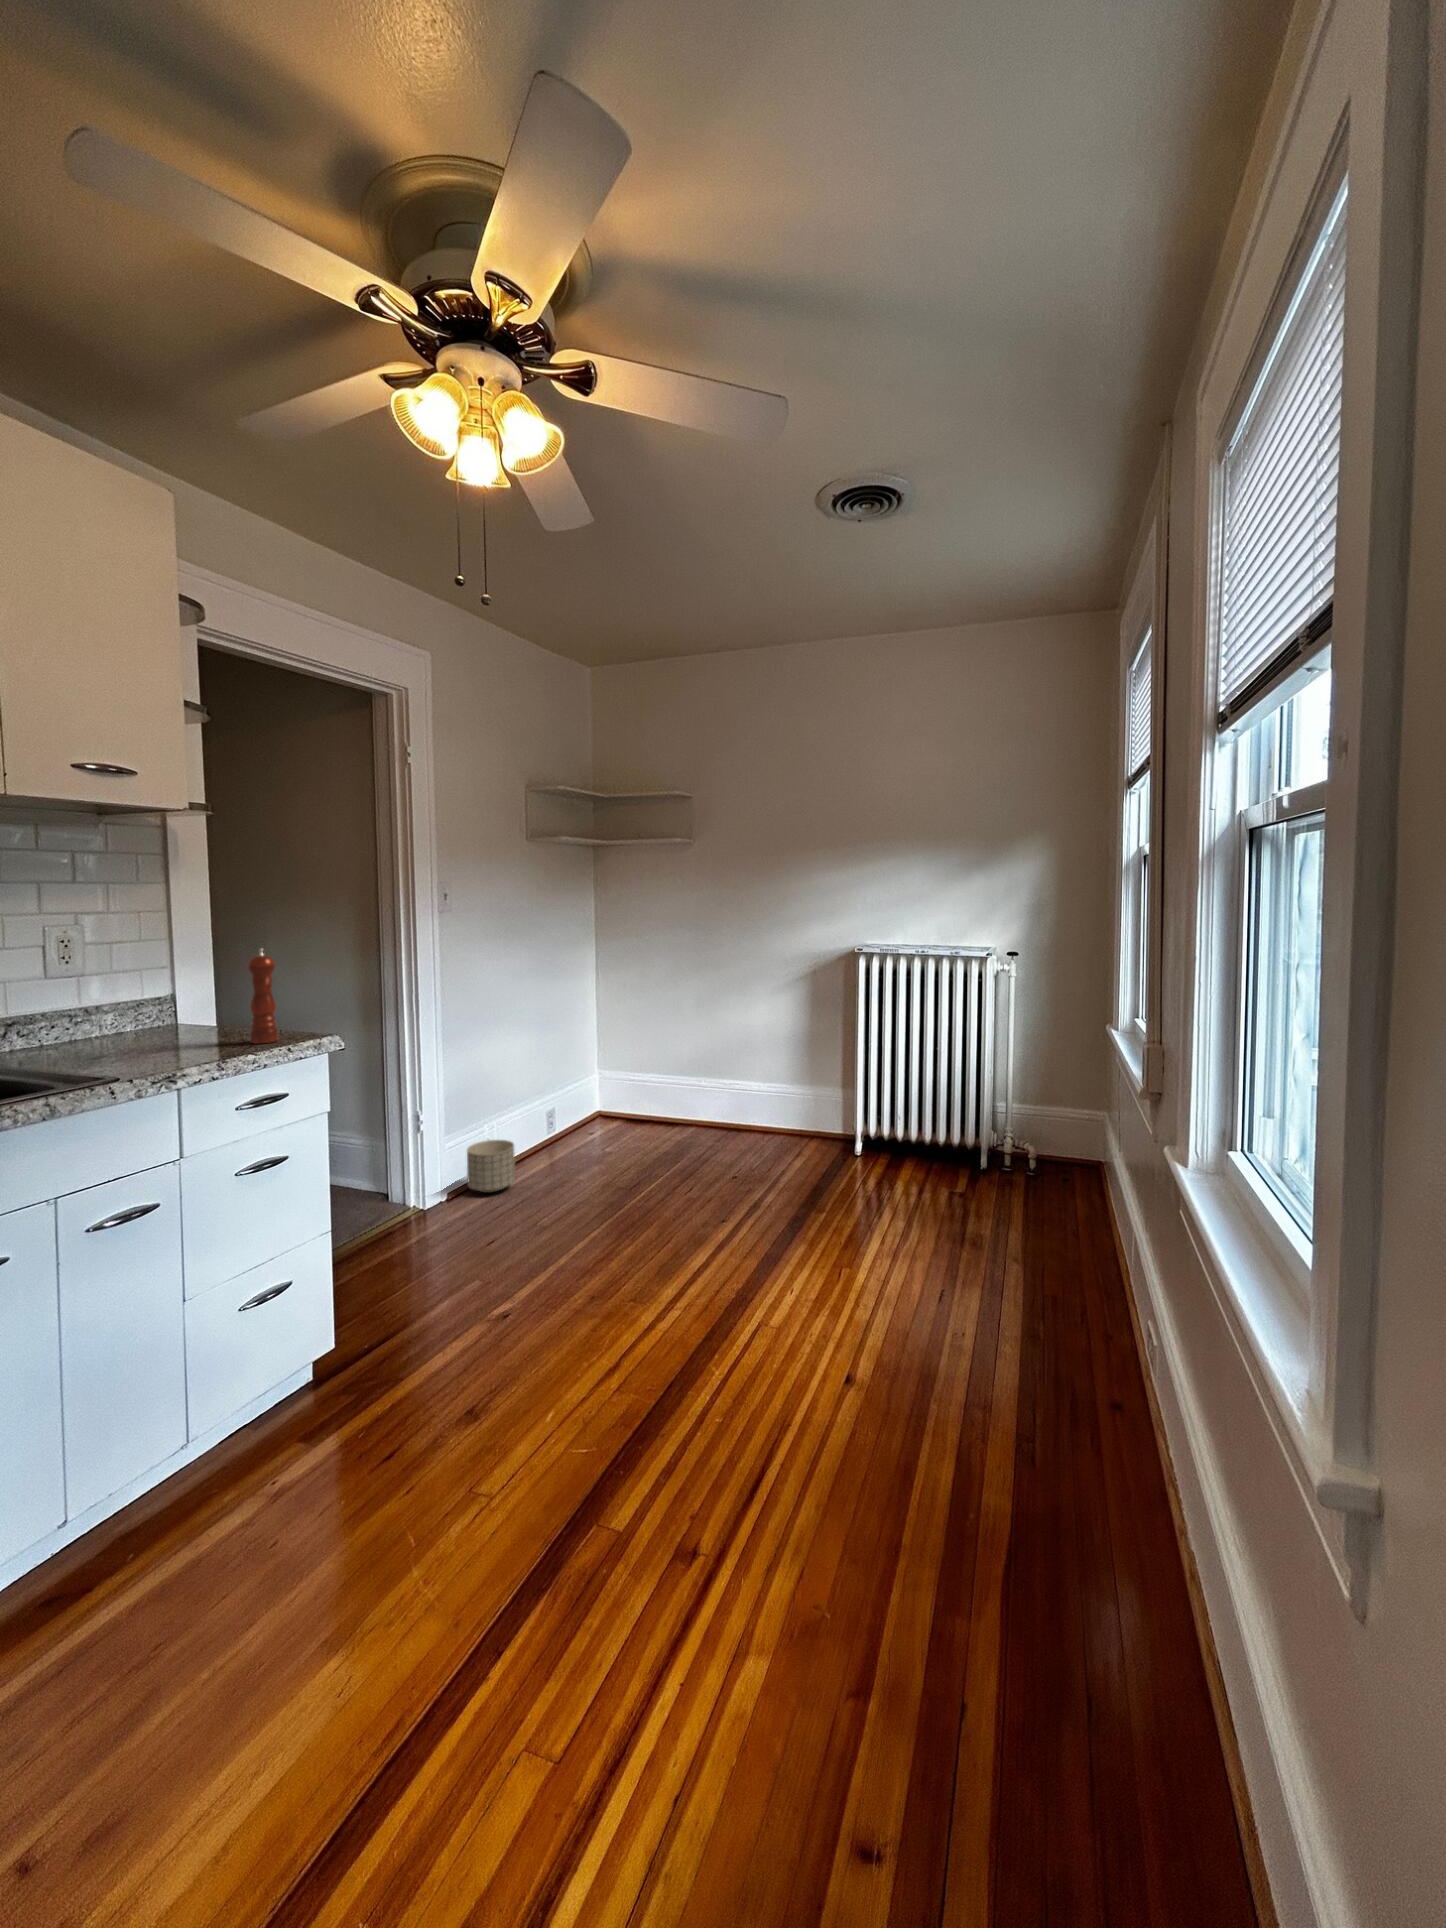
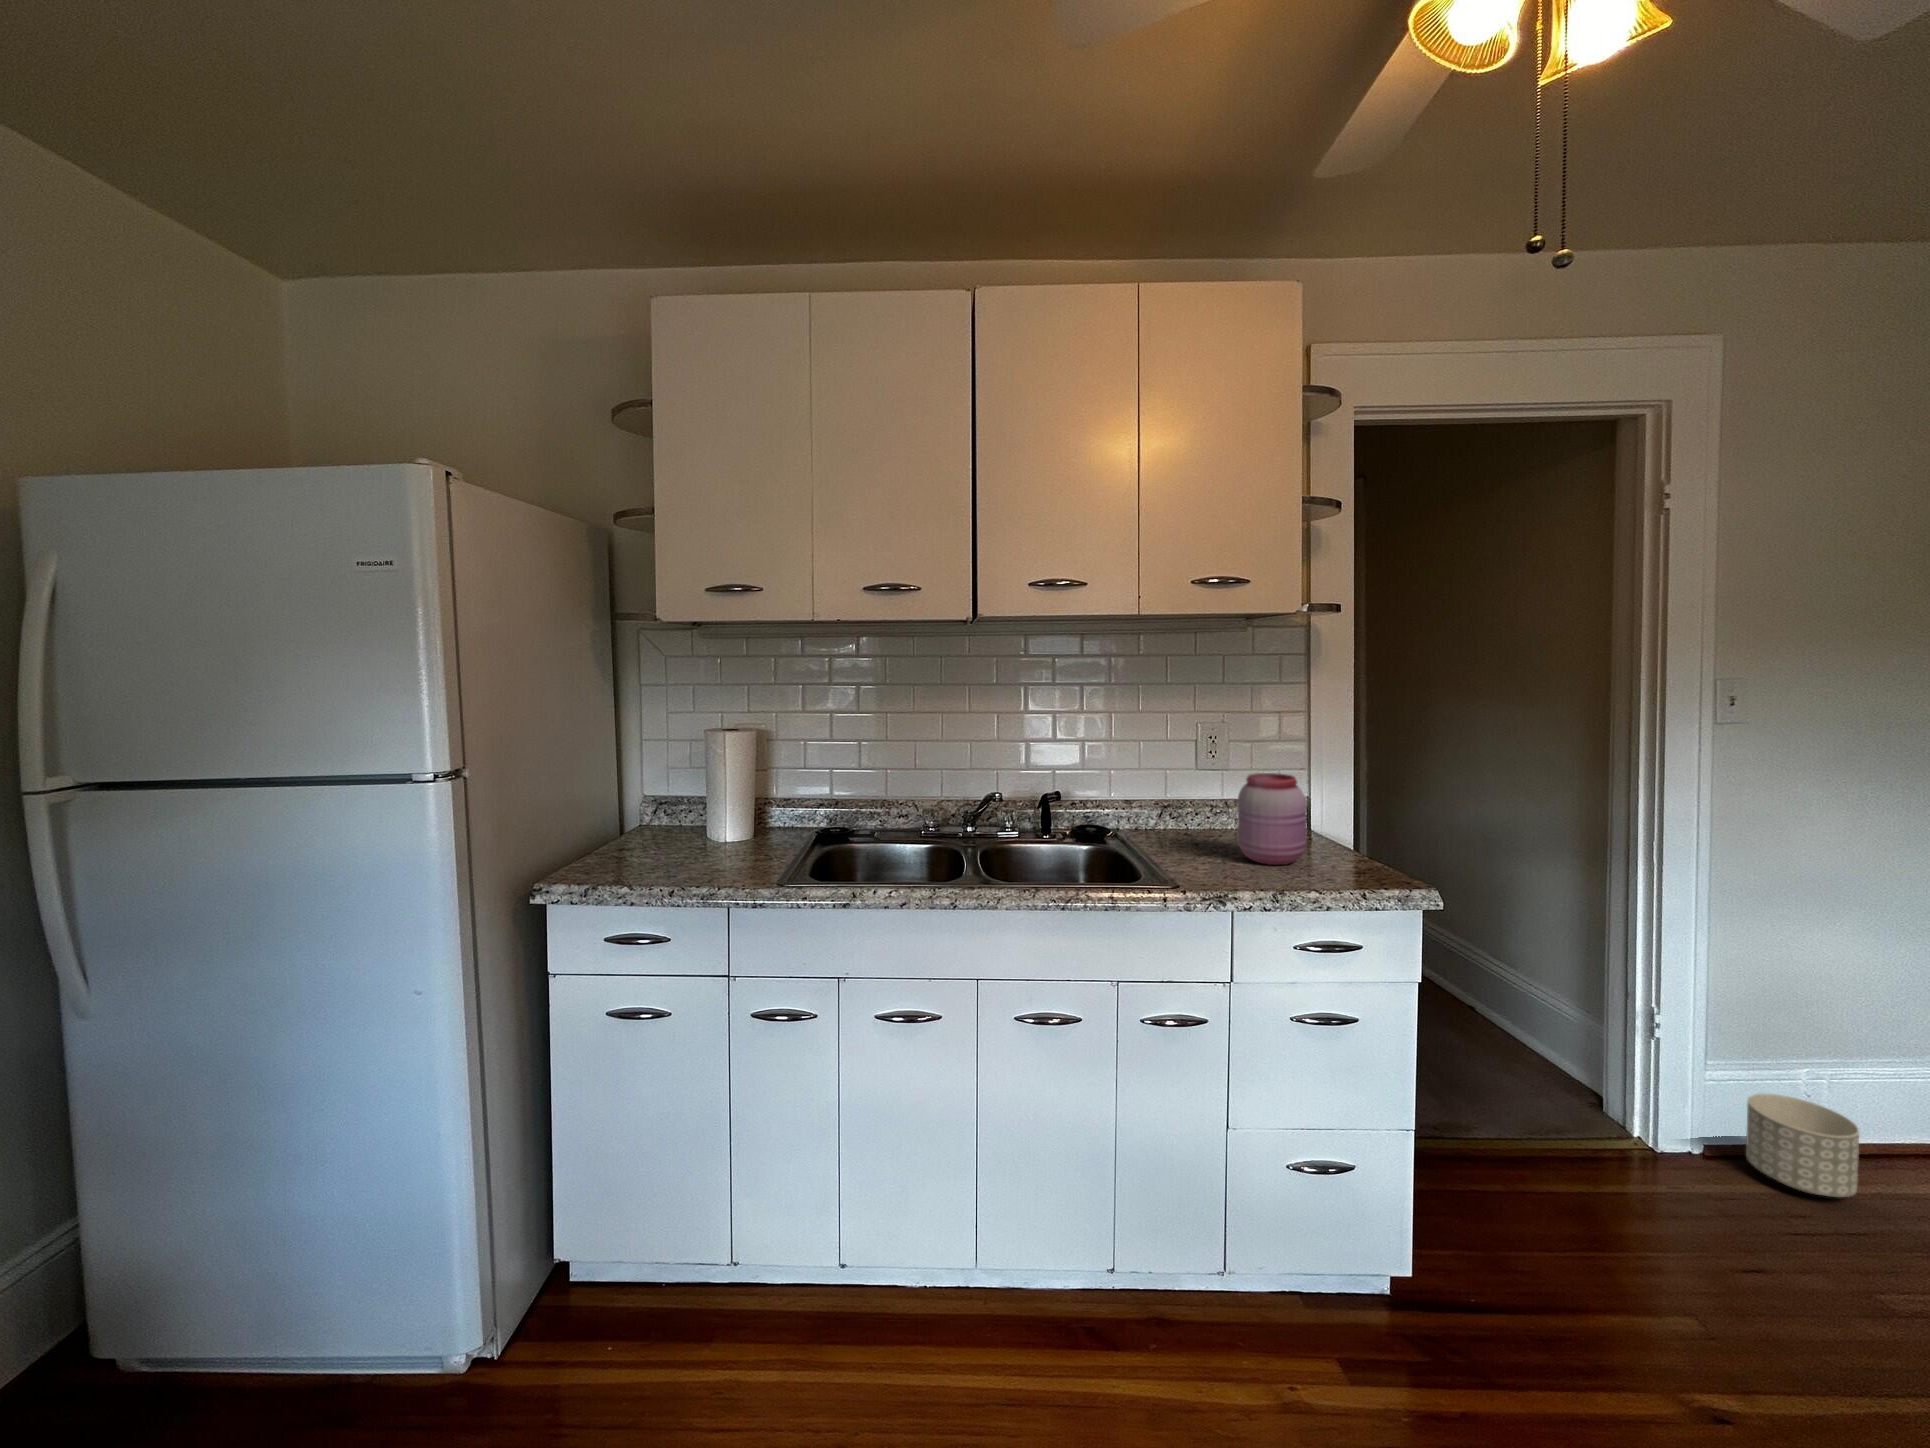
pepper mill: present [247,949,279,1044] -> none [1331,771,1362,881]
jar: none [137,963,215,1051] -> present [1238,773,1306,865]

